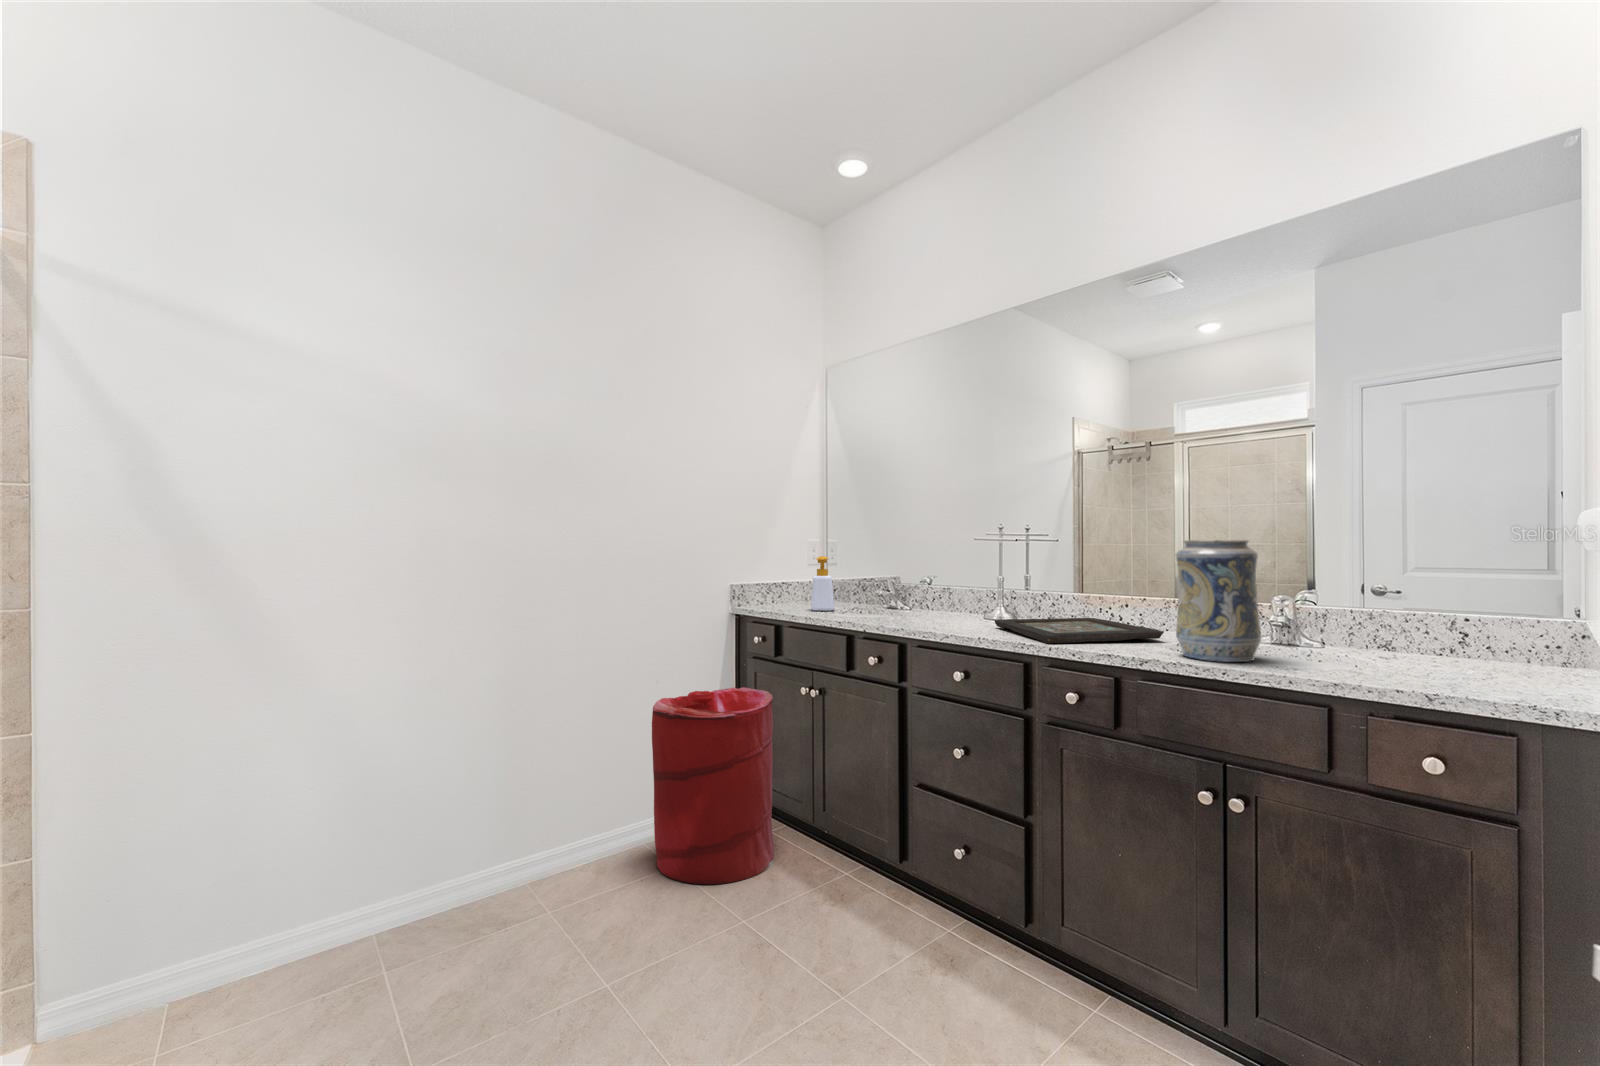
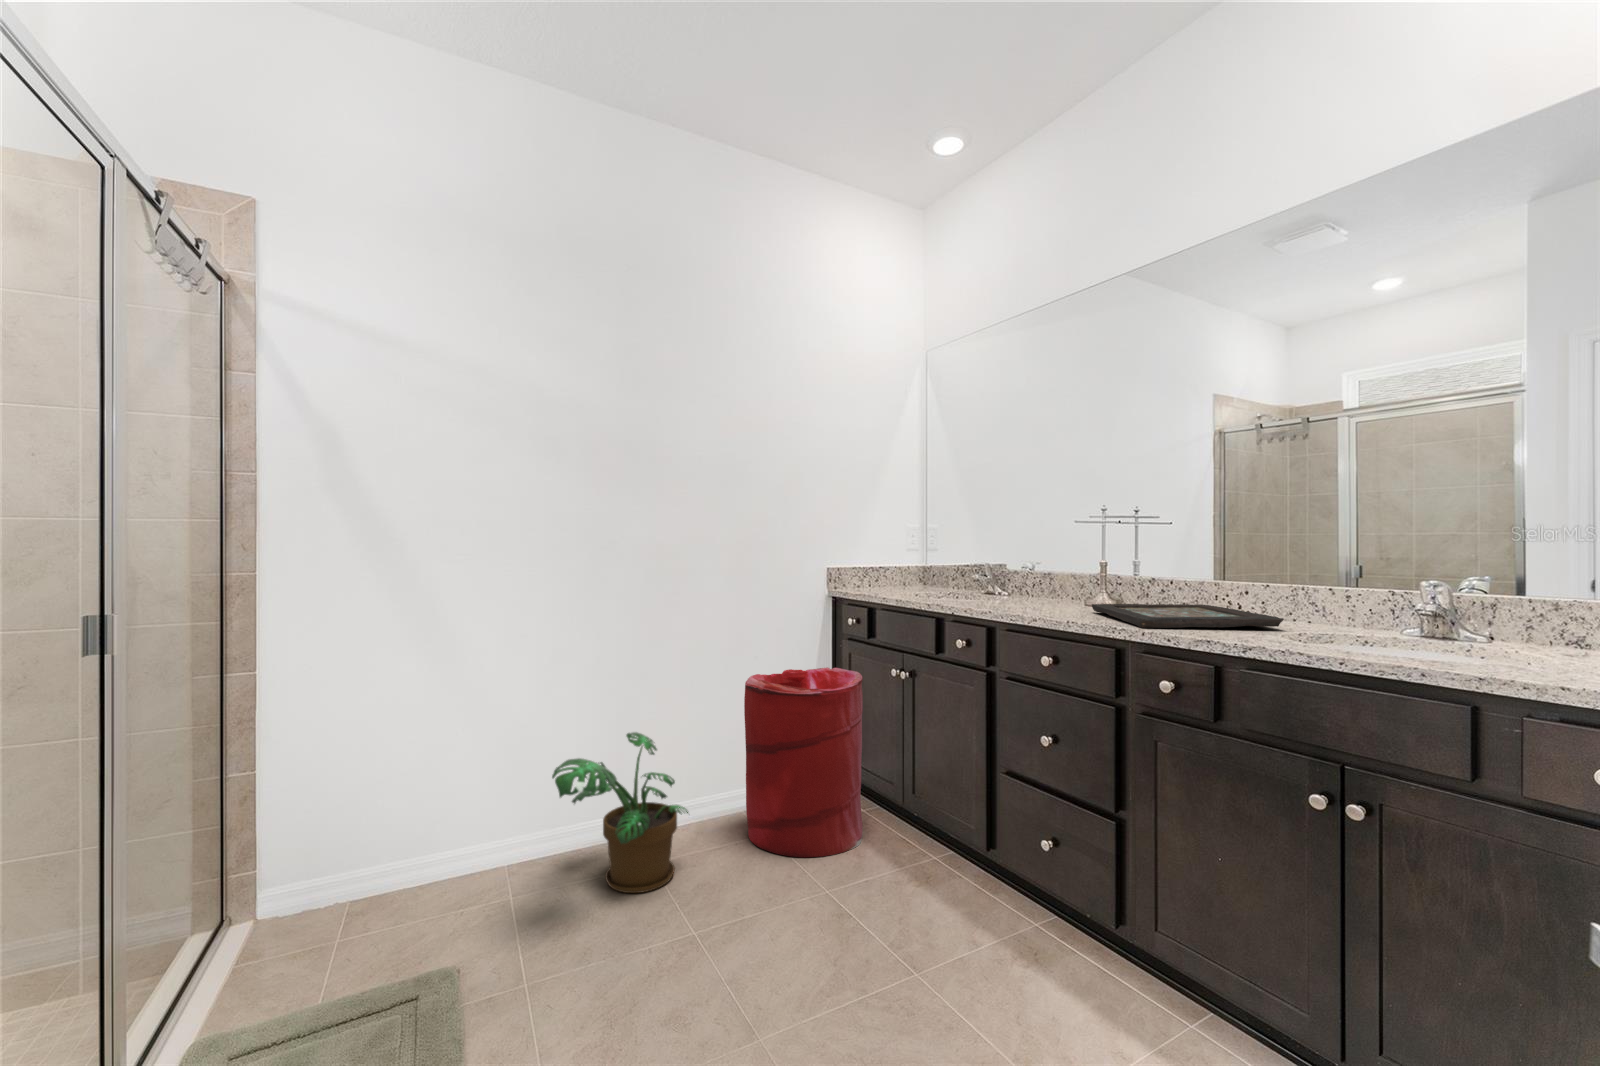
decorative vase: present [1176,540,1261,662] -> none [1290,513,1396,652]
soap bottle: present [811,556,834,611] -> none [904,538,929,594]
potted plant: none [452,767,598,942] -> present [552,732,688,893]

